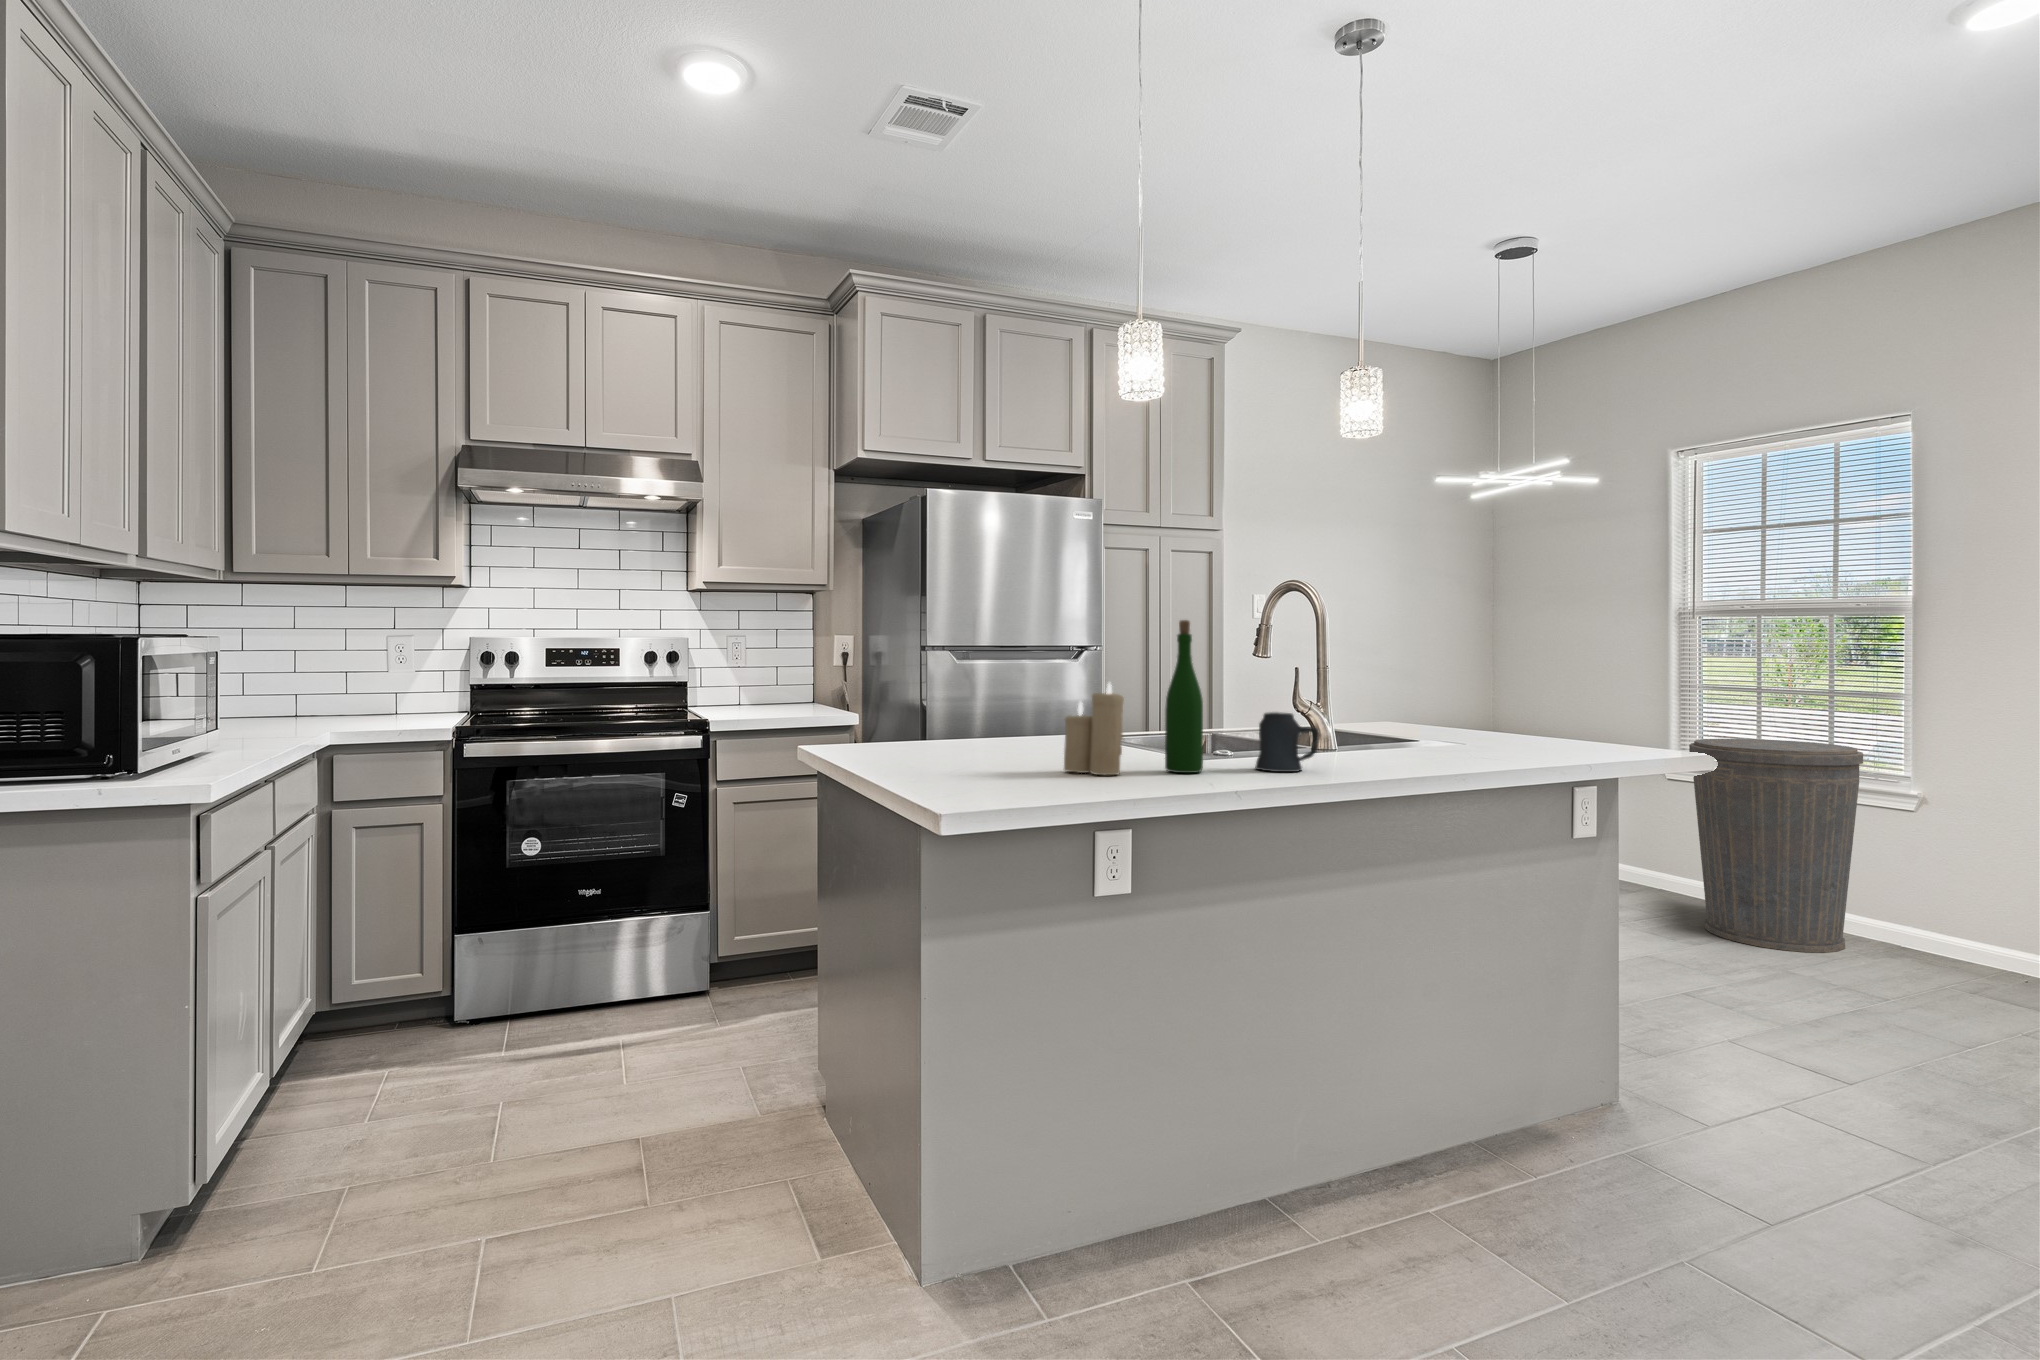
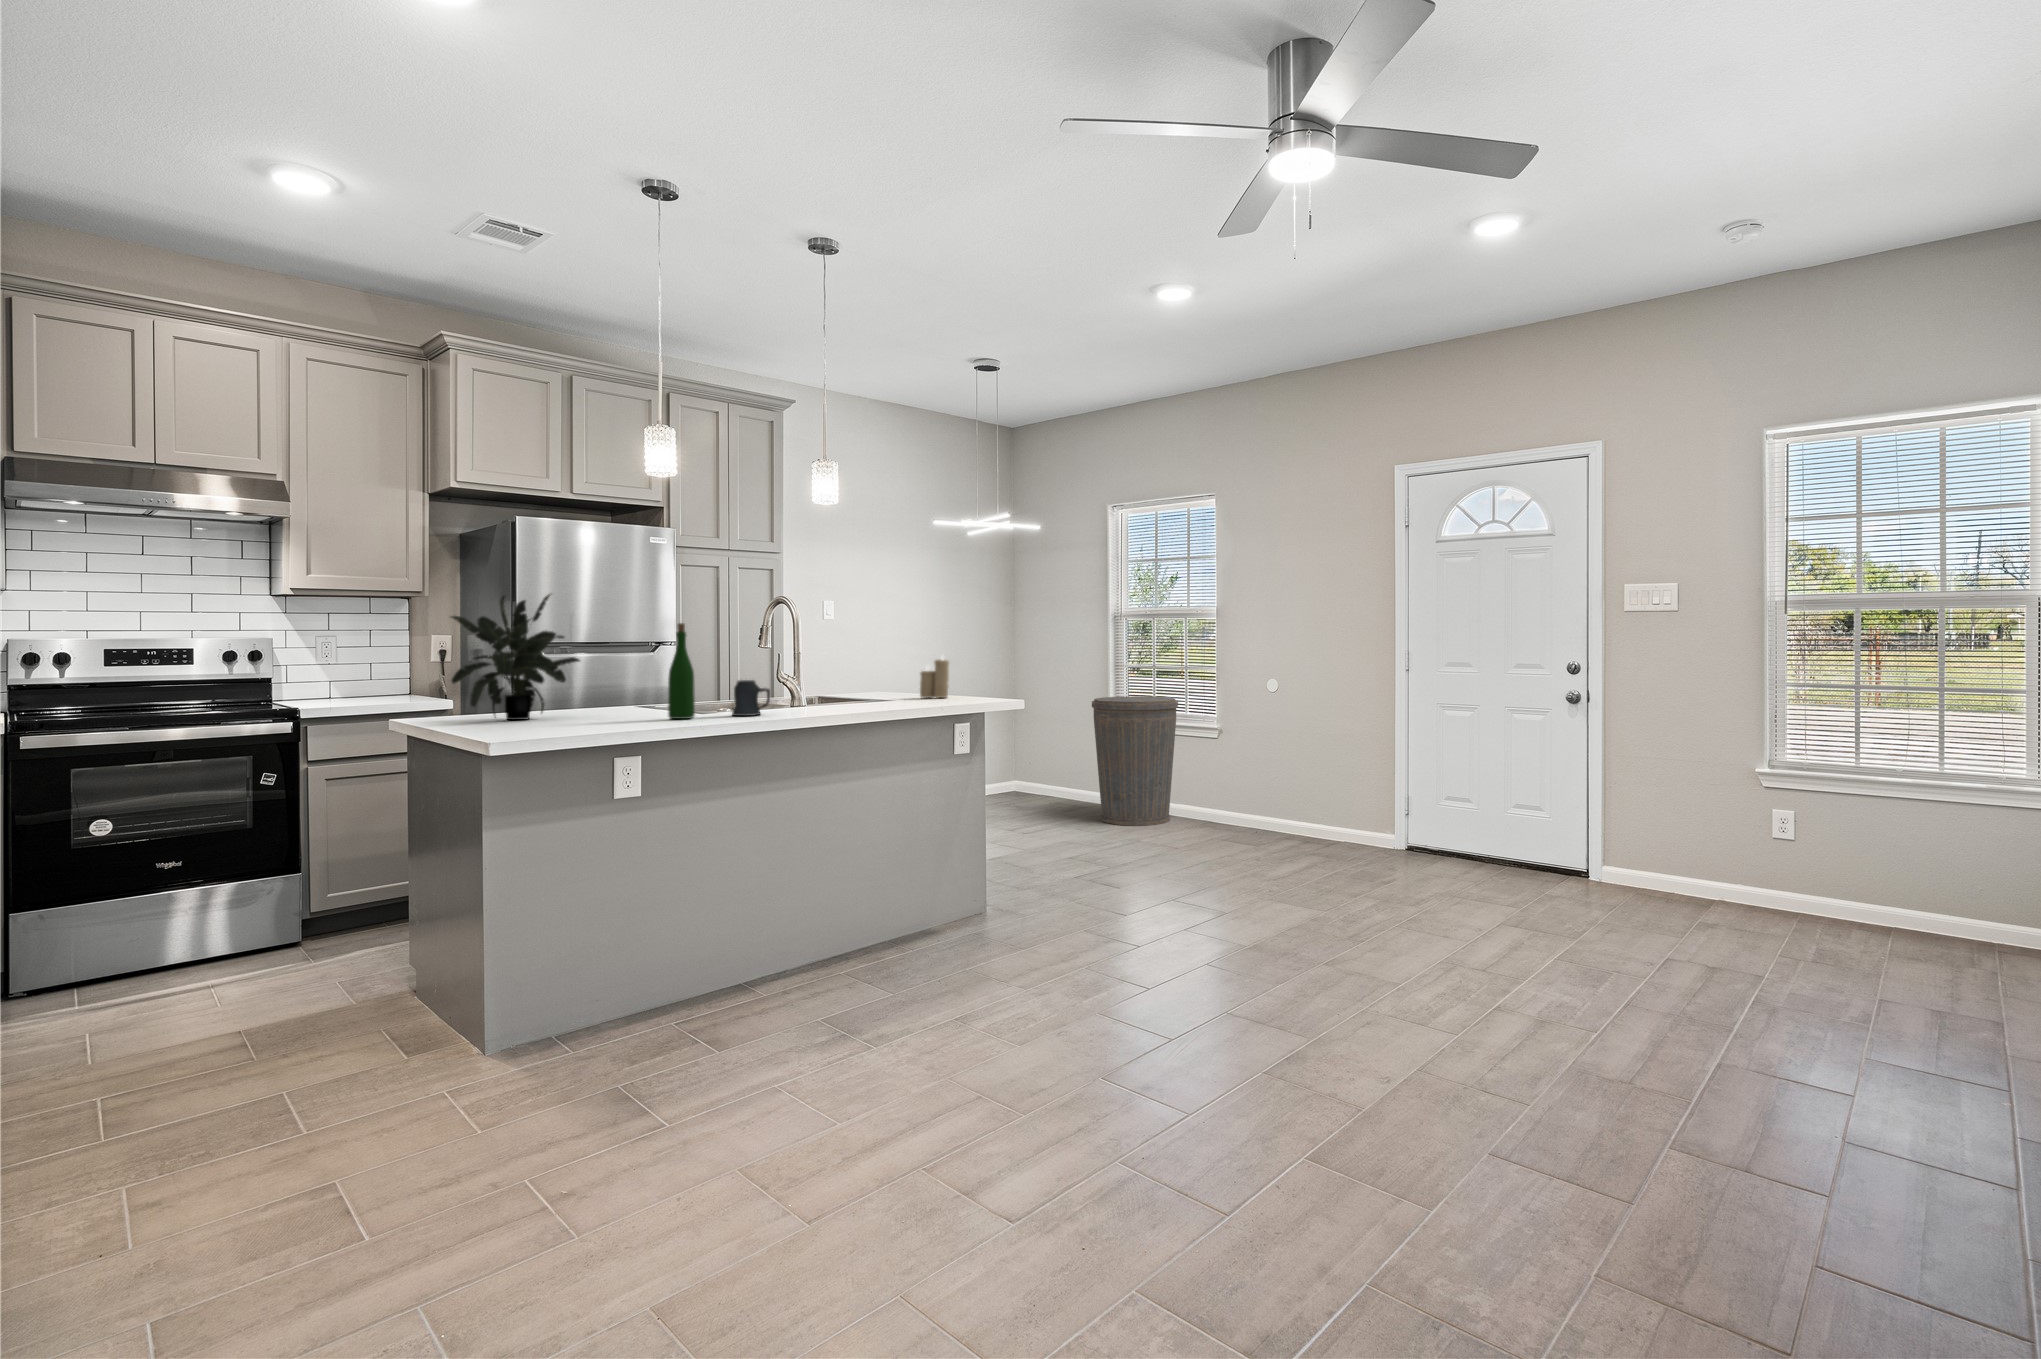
potted plant: none [868,577,1031,758] -> present [451,595,580,720]
candle: present [1064,683,1124,775] -> present [920,656,949,698]

